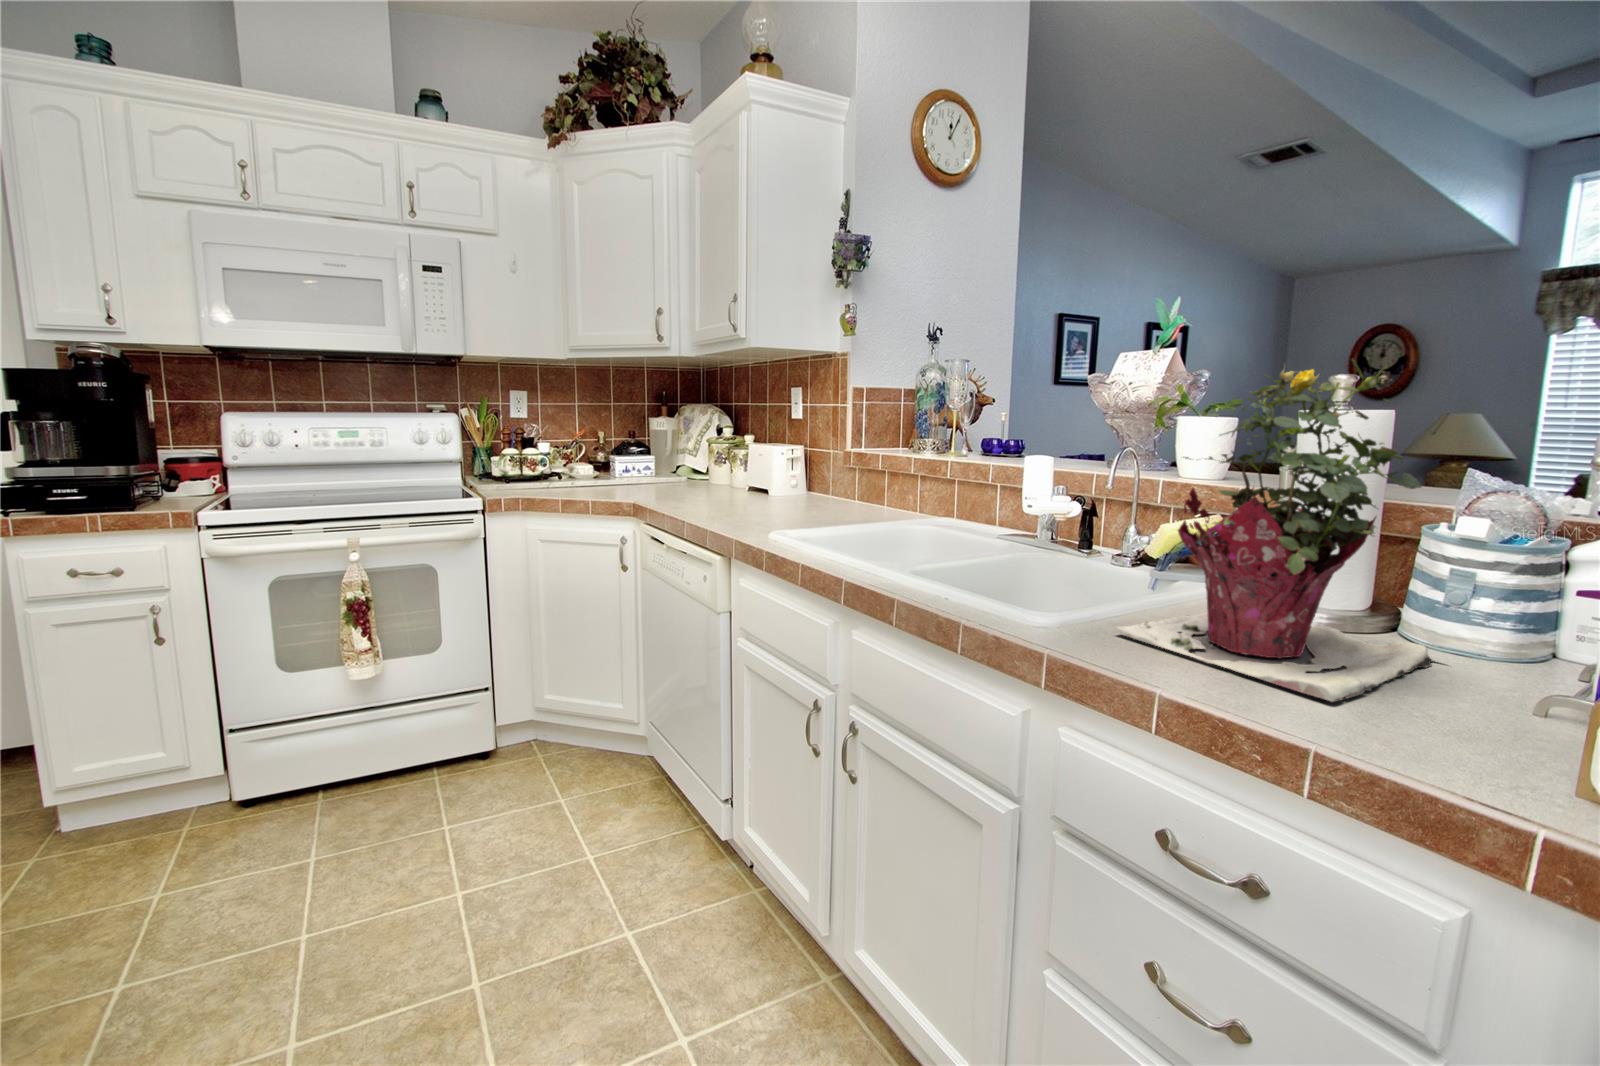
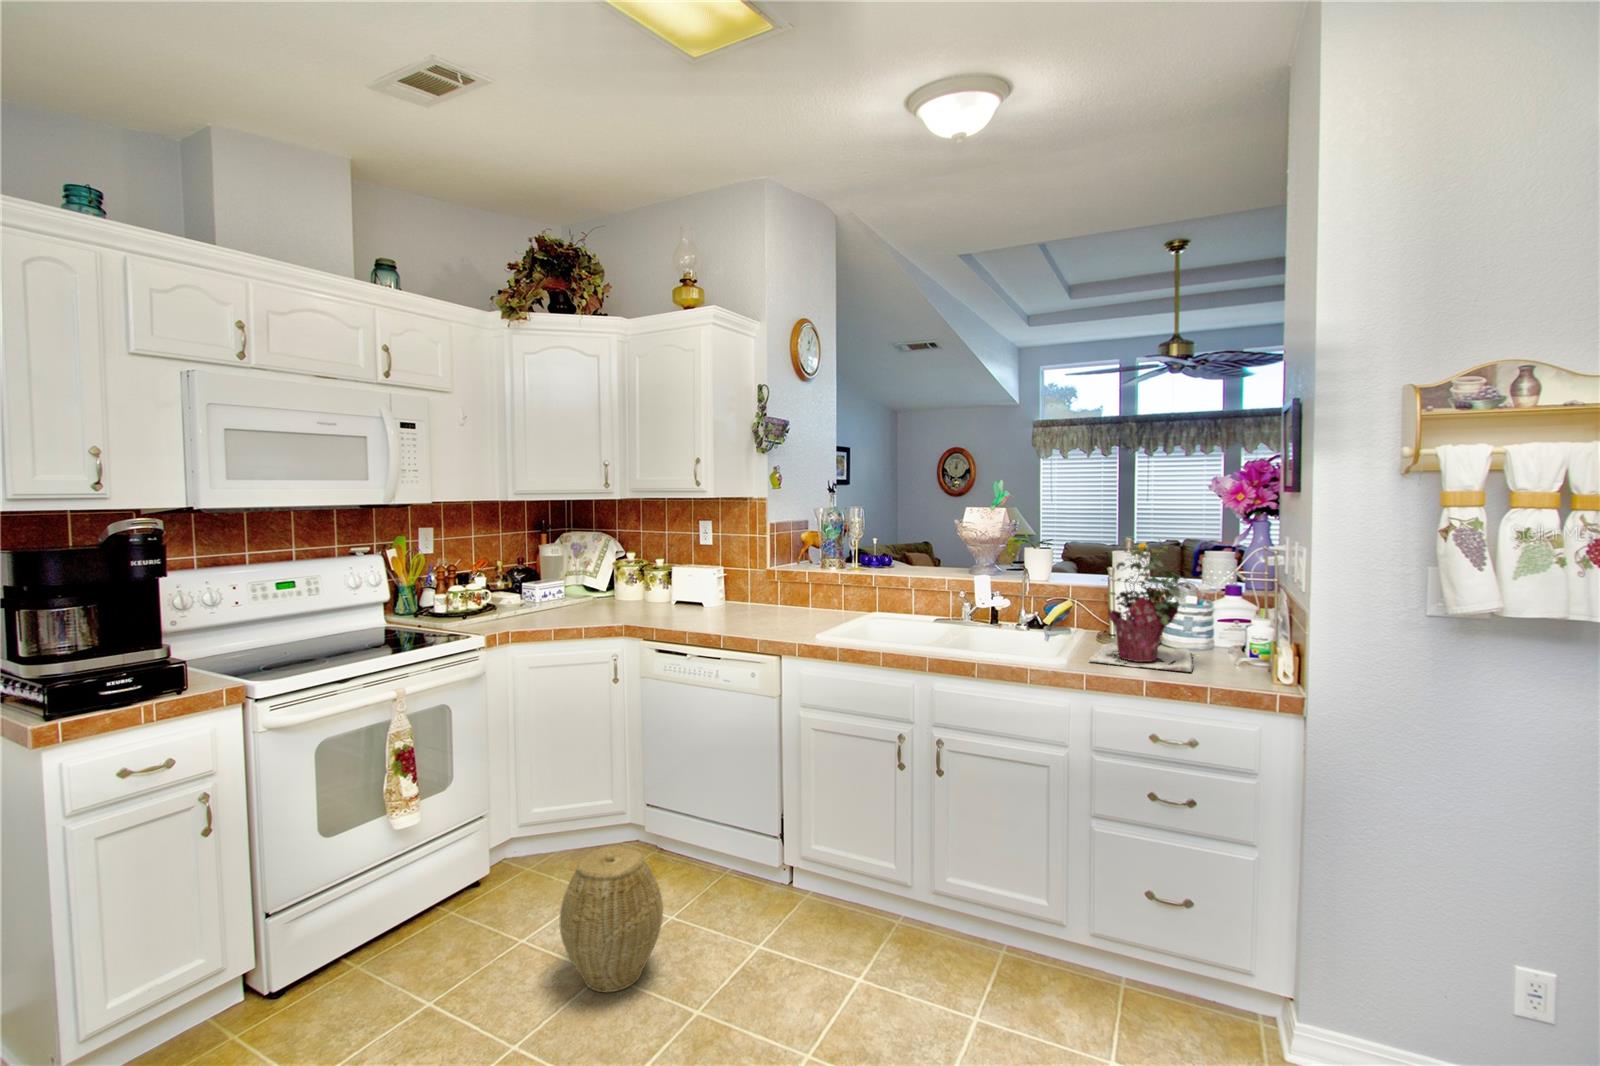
woven basket: none [381,754,517,927] -> present [559,846,663,992]

